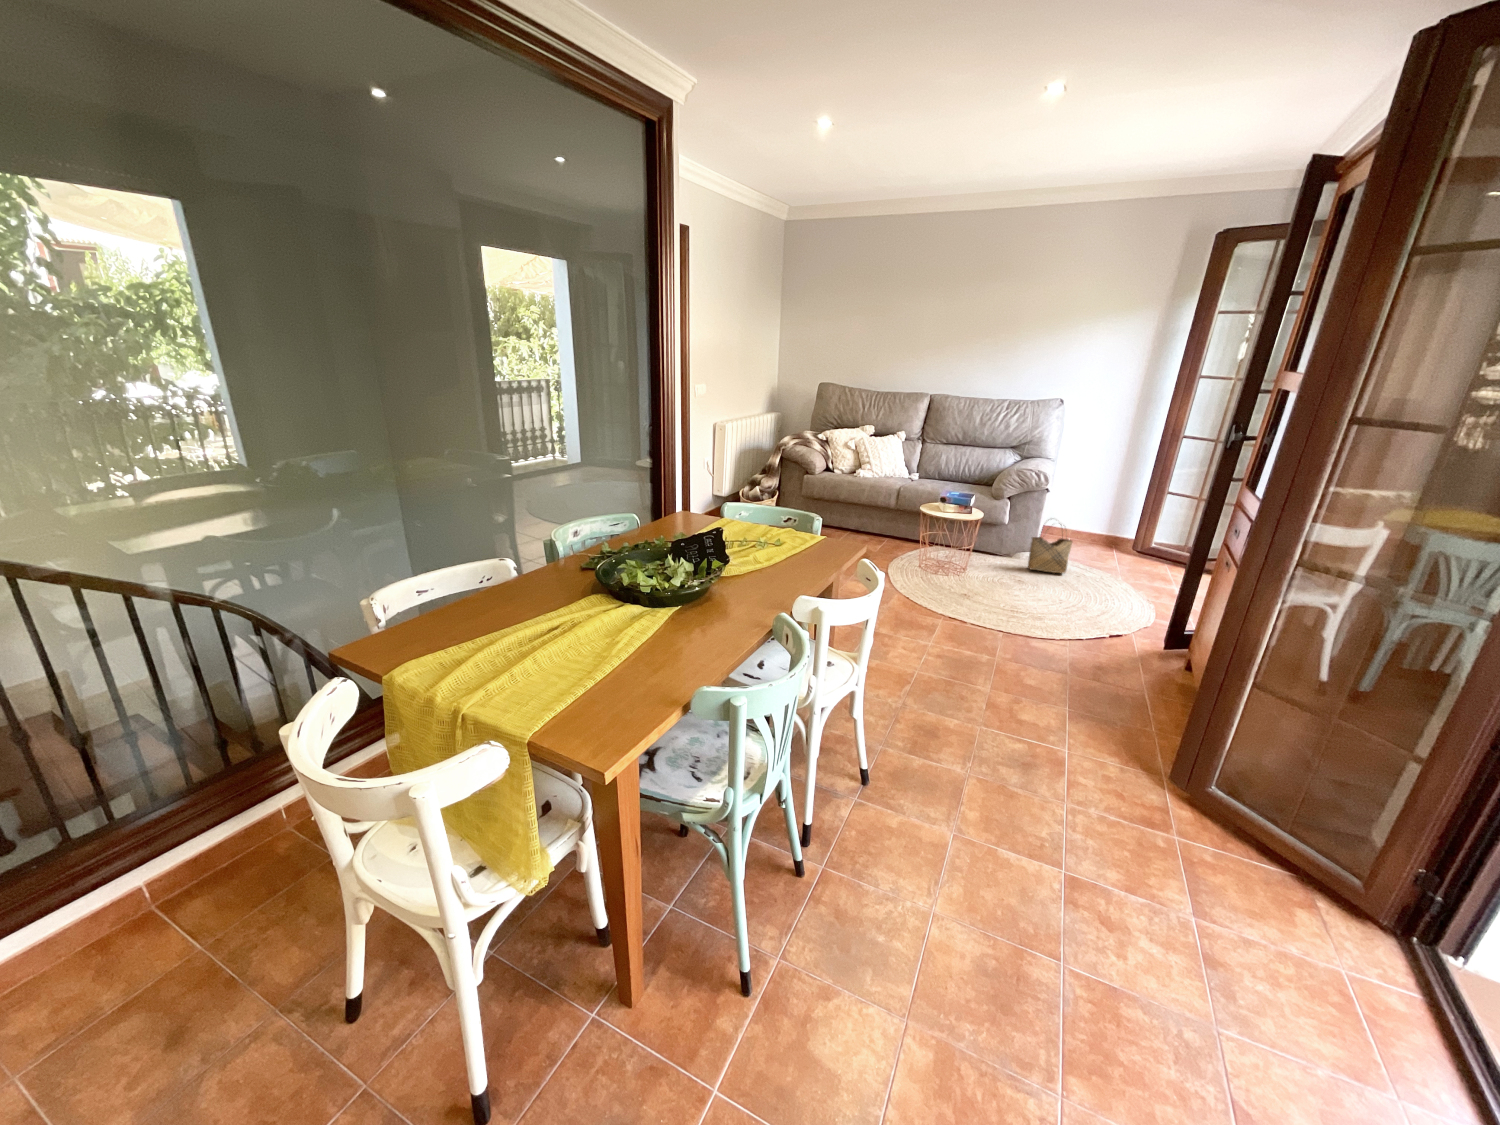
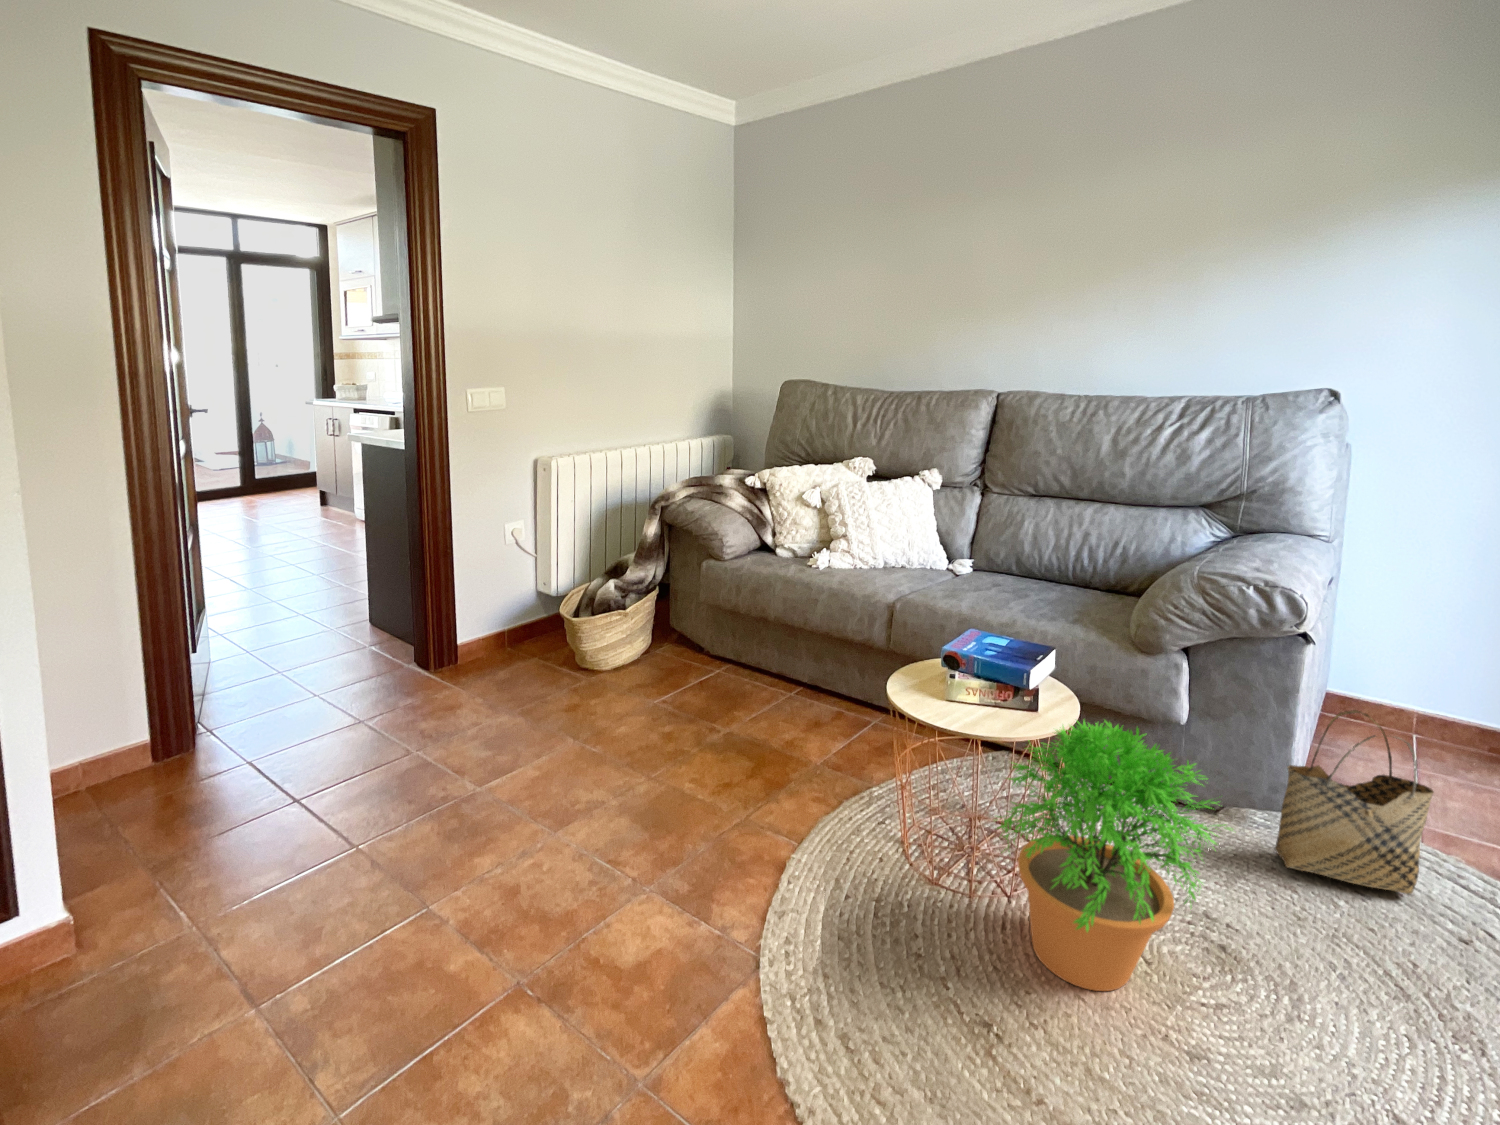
potted plant: none [944,516,1010,592] -> present [996,721,1225,991]

